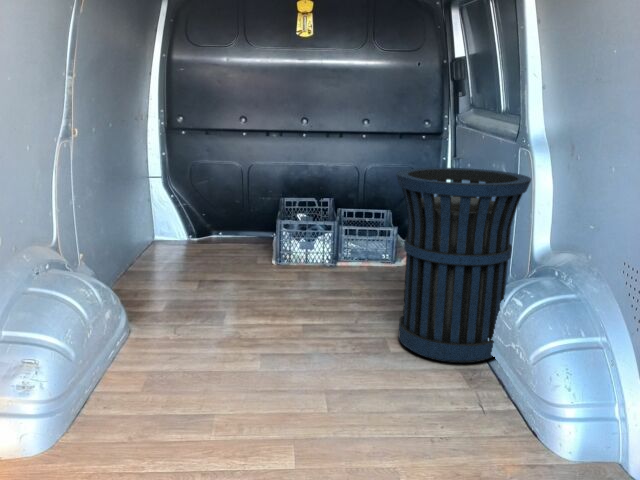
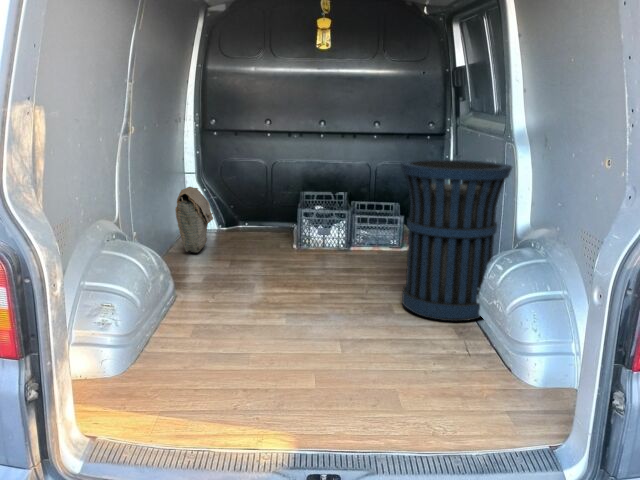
bag: none [135,194,180,271] -> present [175,187,213,253]

